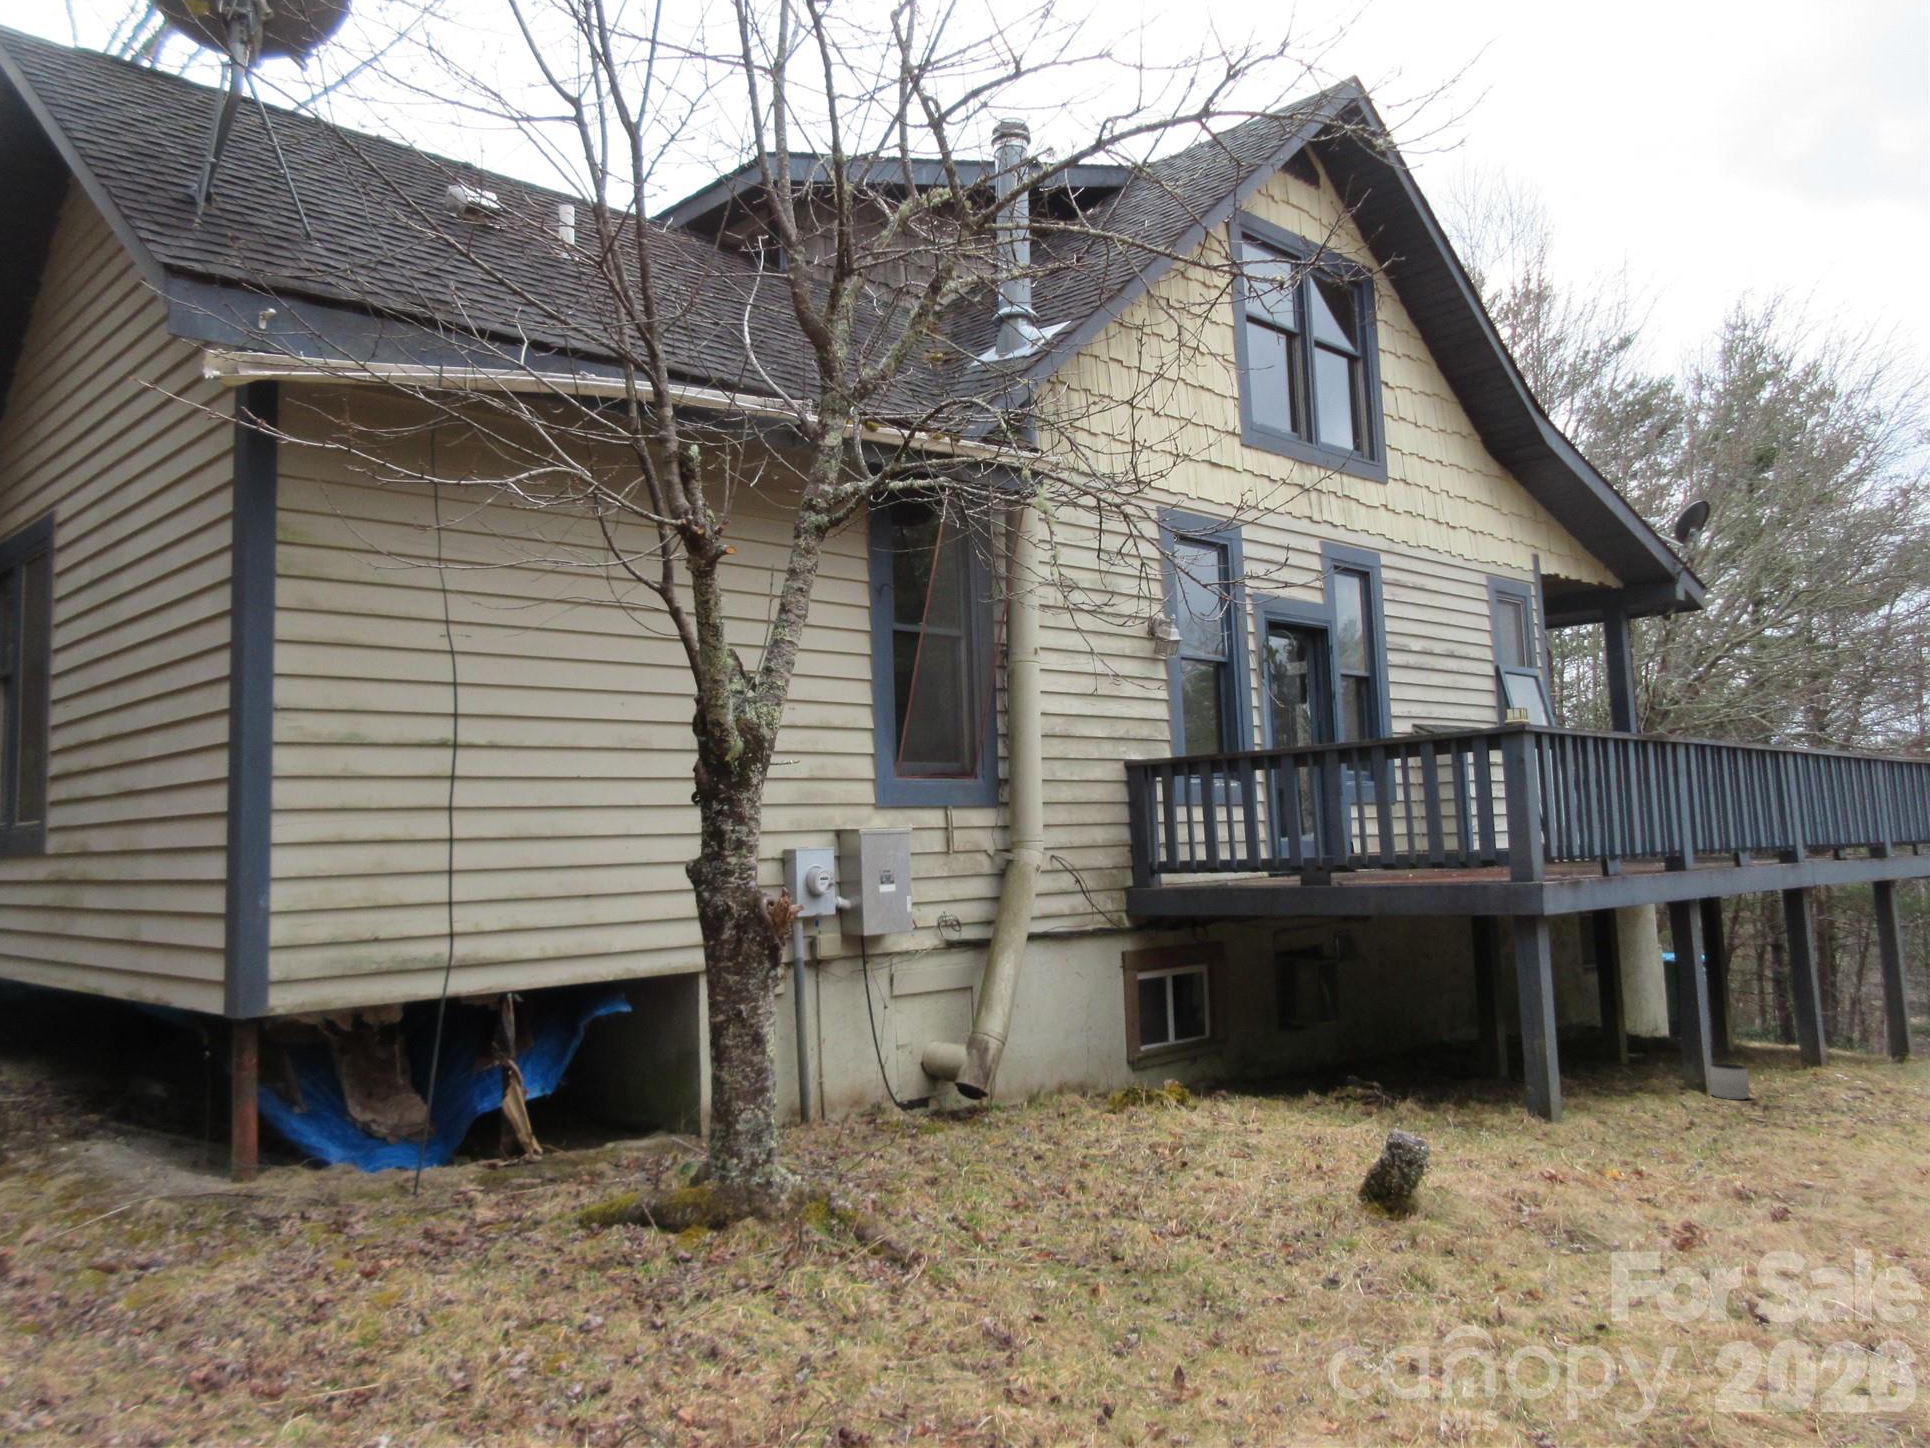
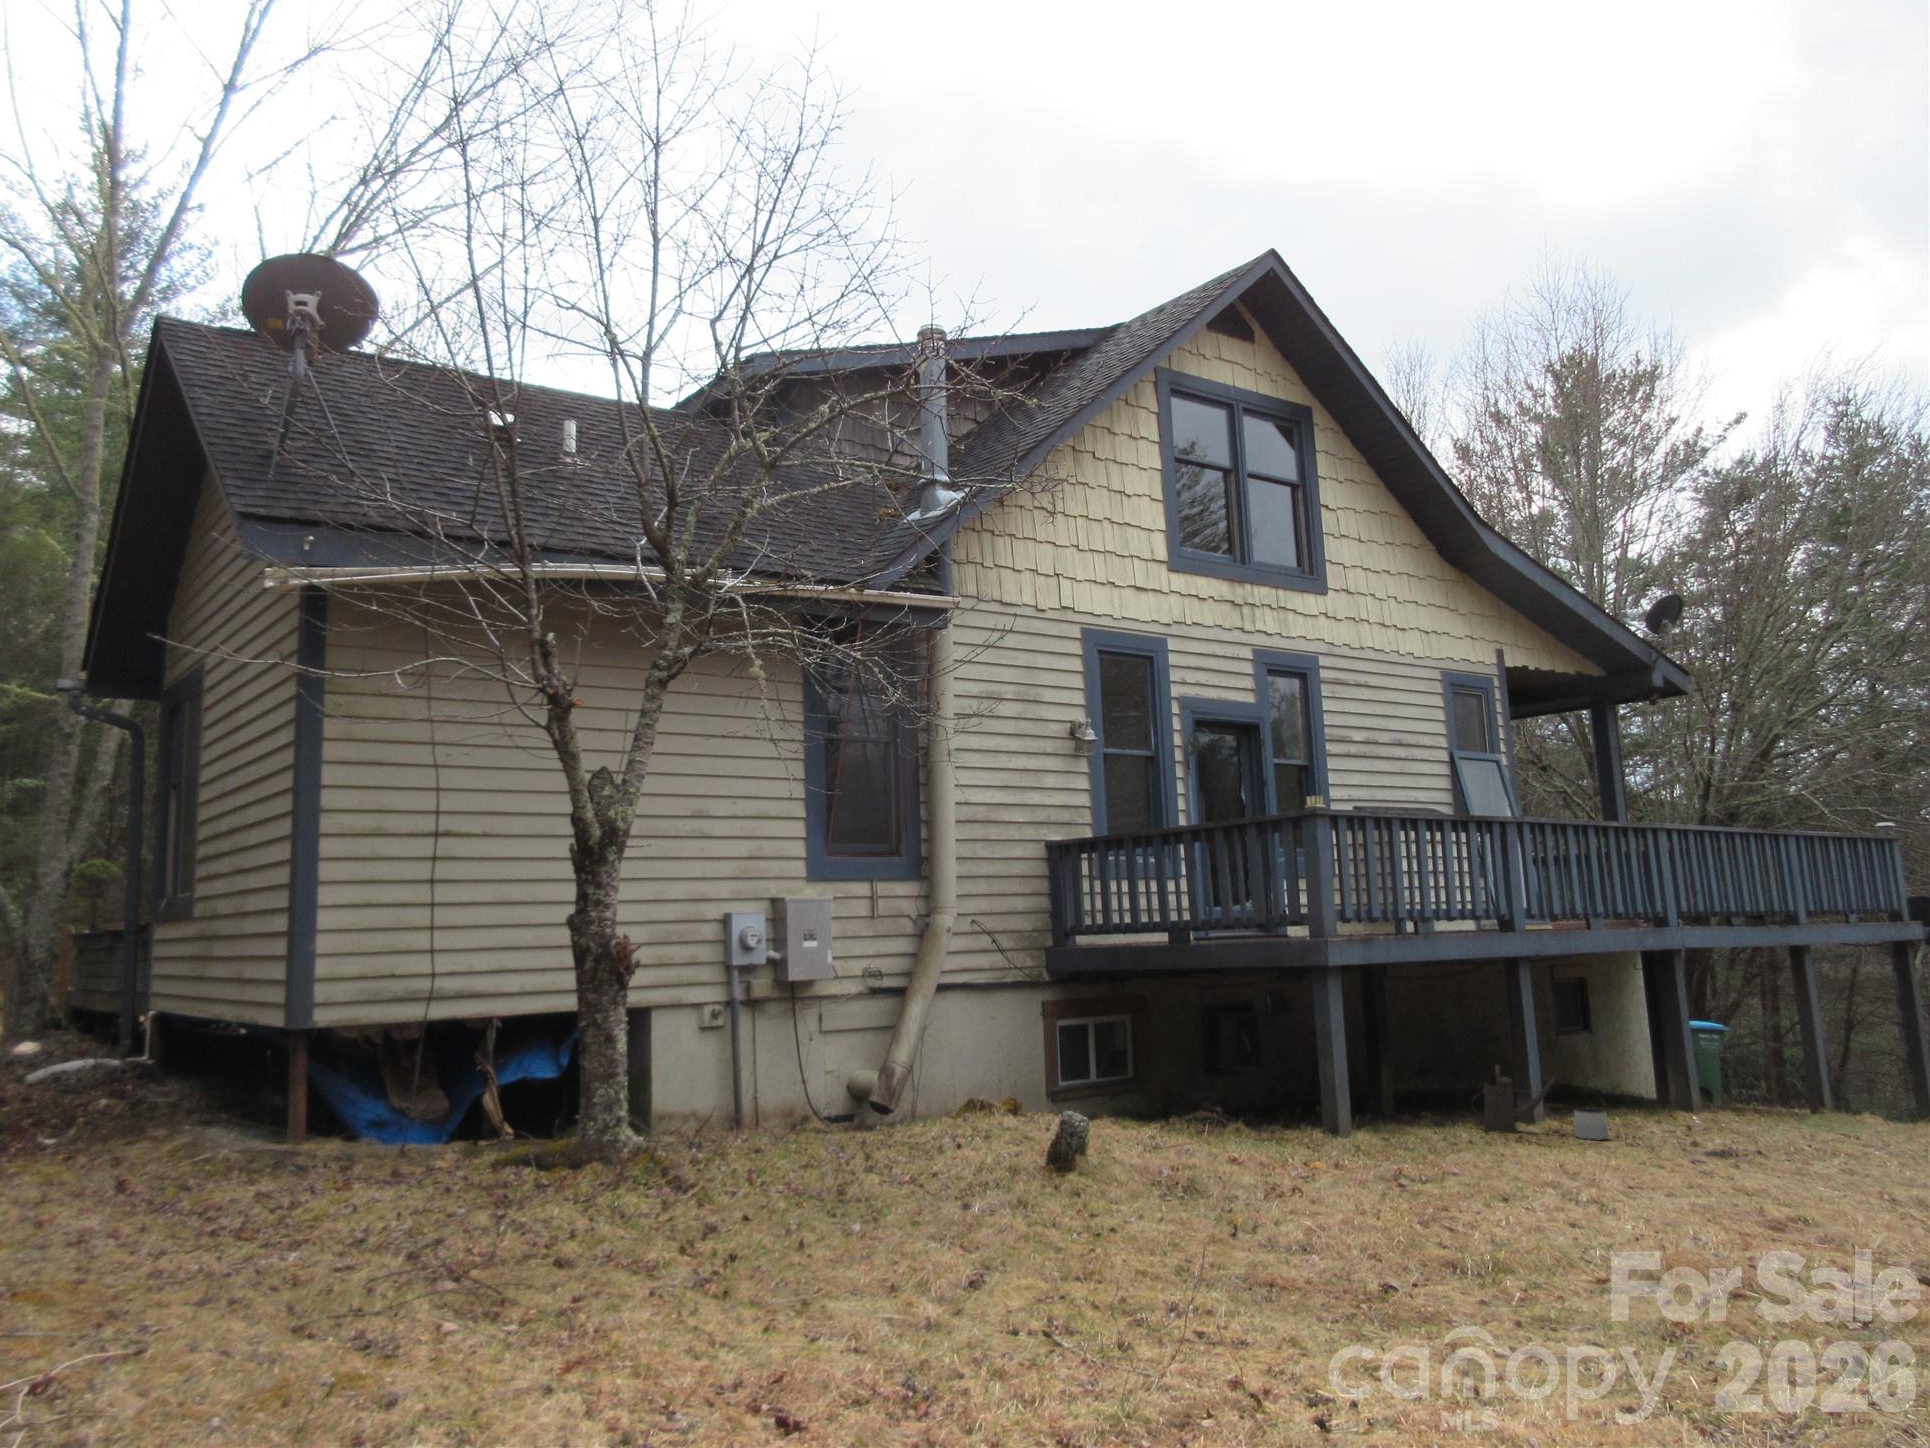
watering can: none [1591,1016,1688,1093] -> present [1472,1065,1555,1133]

